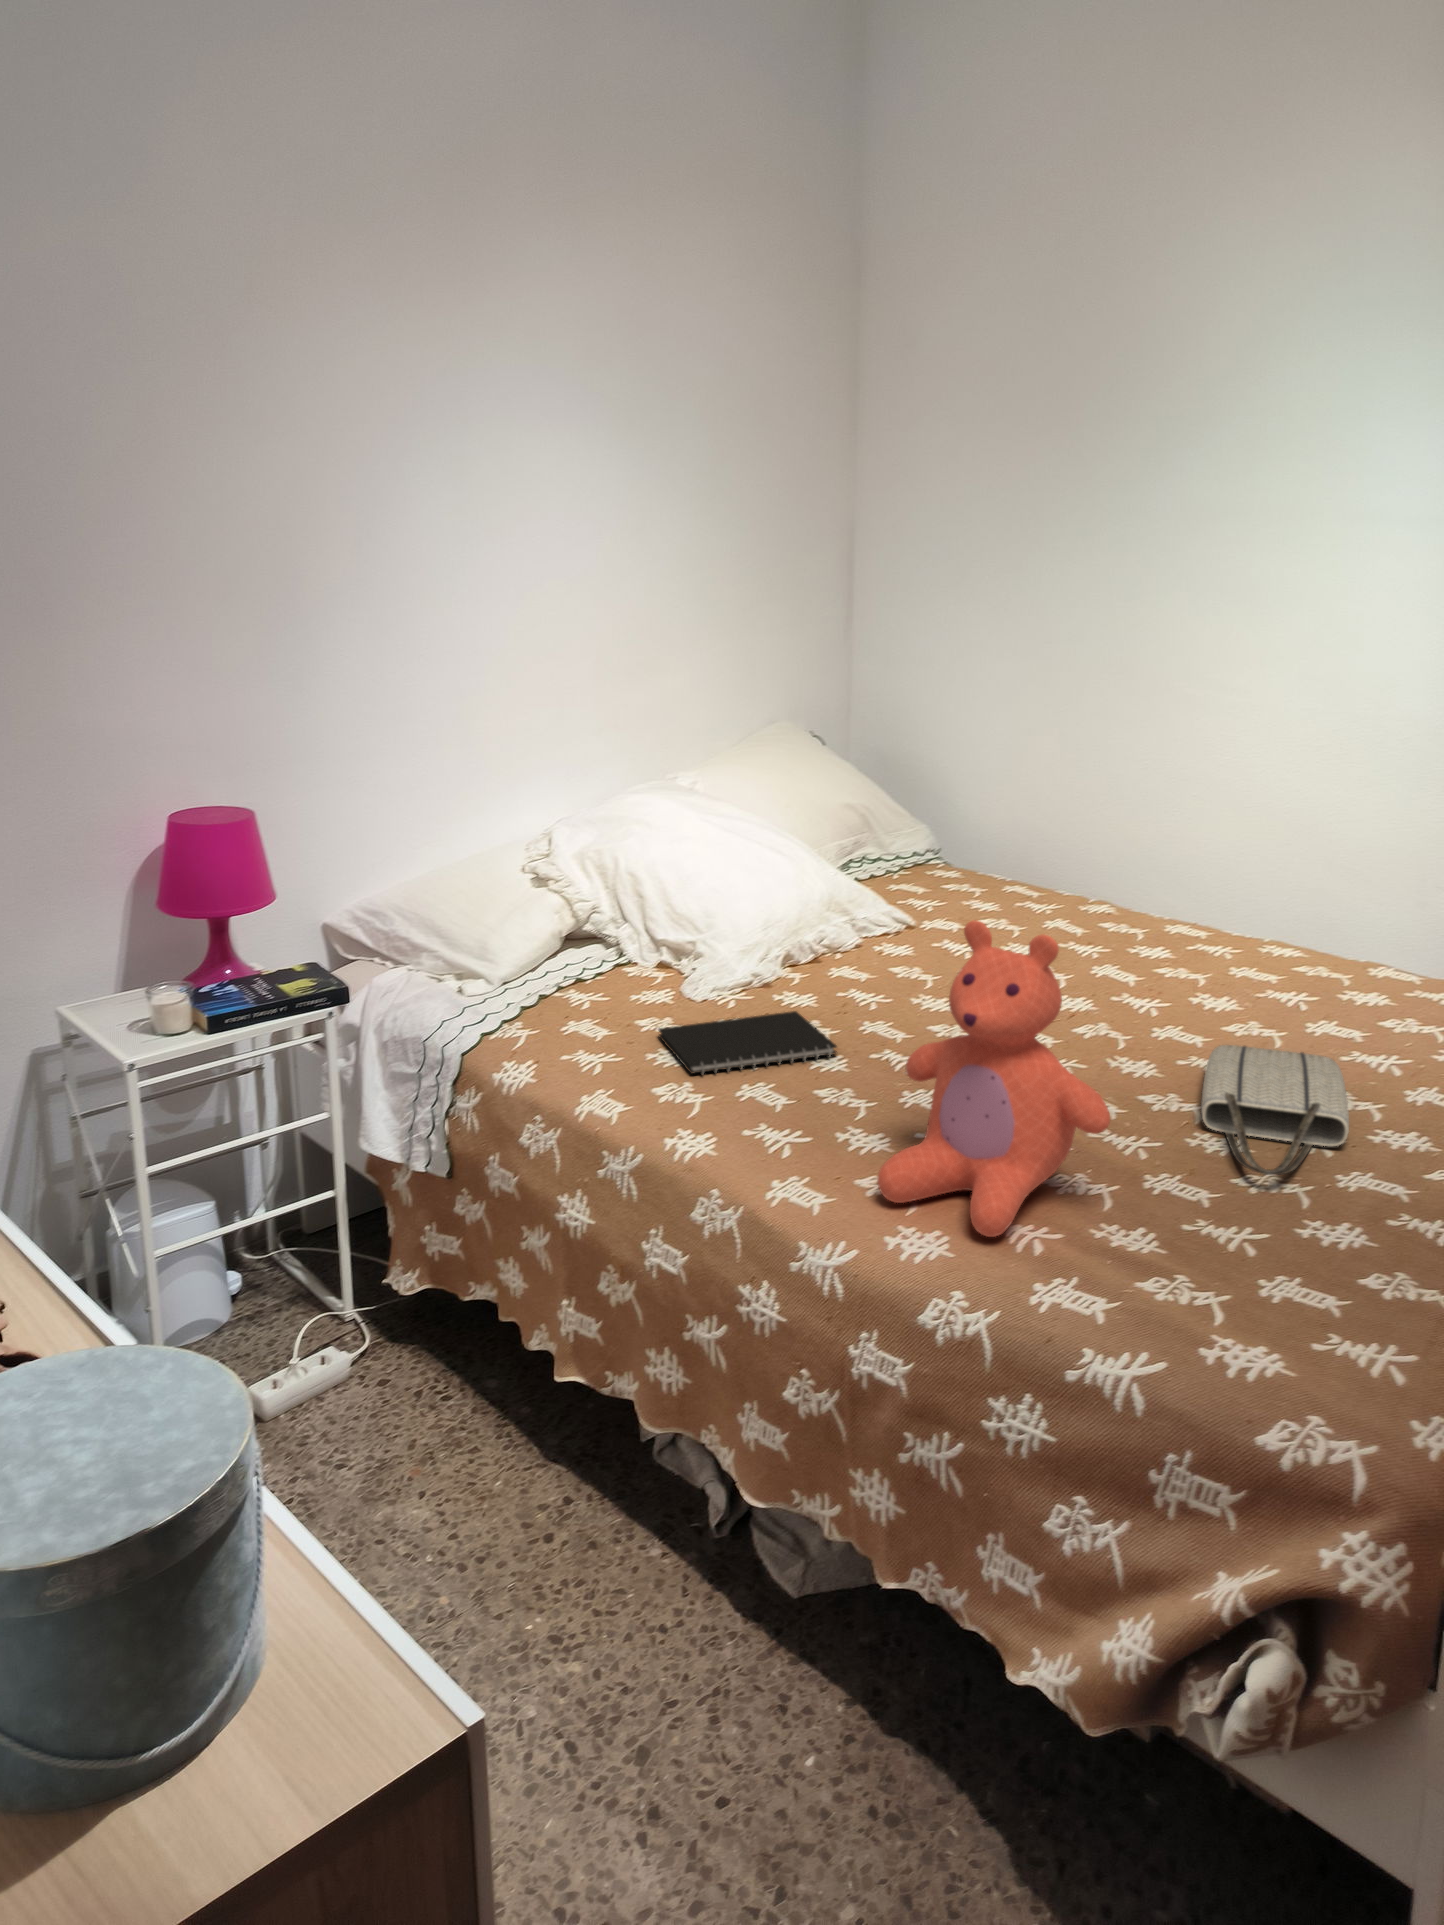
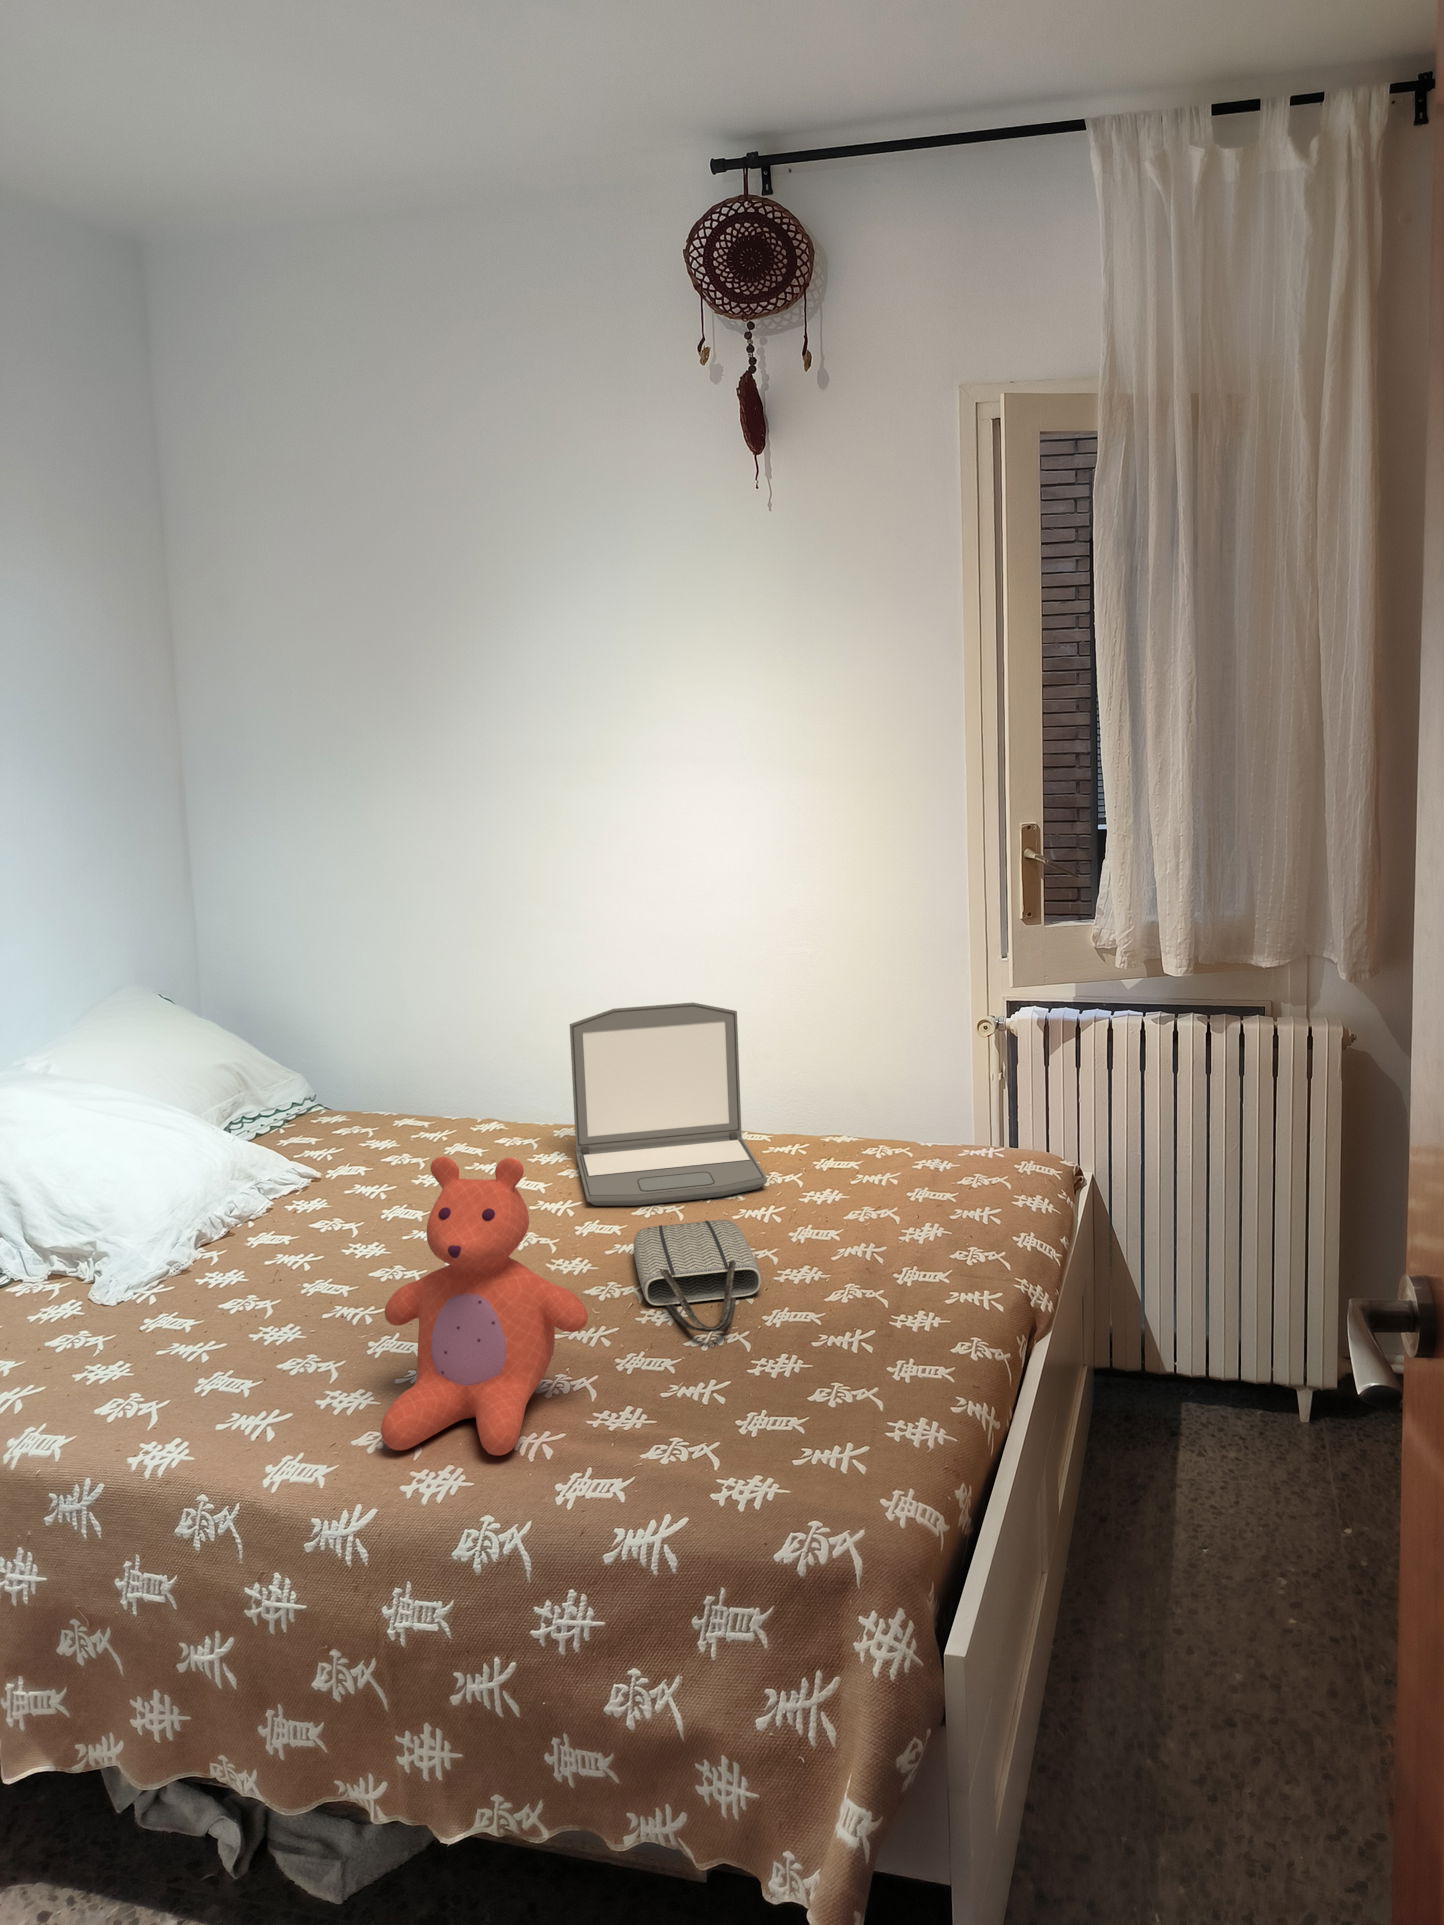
laptop: none [1174,800,1401,1031] -> present [570,1003,767,1206]
notebook: present [658,1011,837,1075] -> none [77,1289,289,1382]

